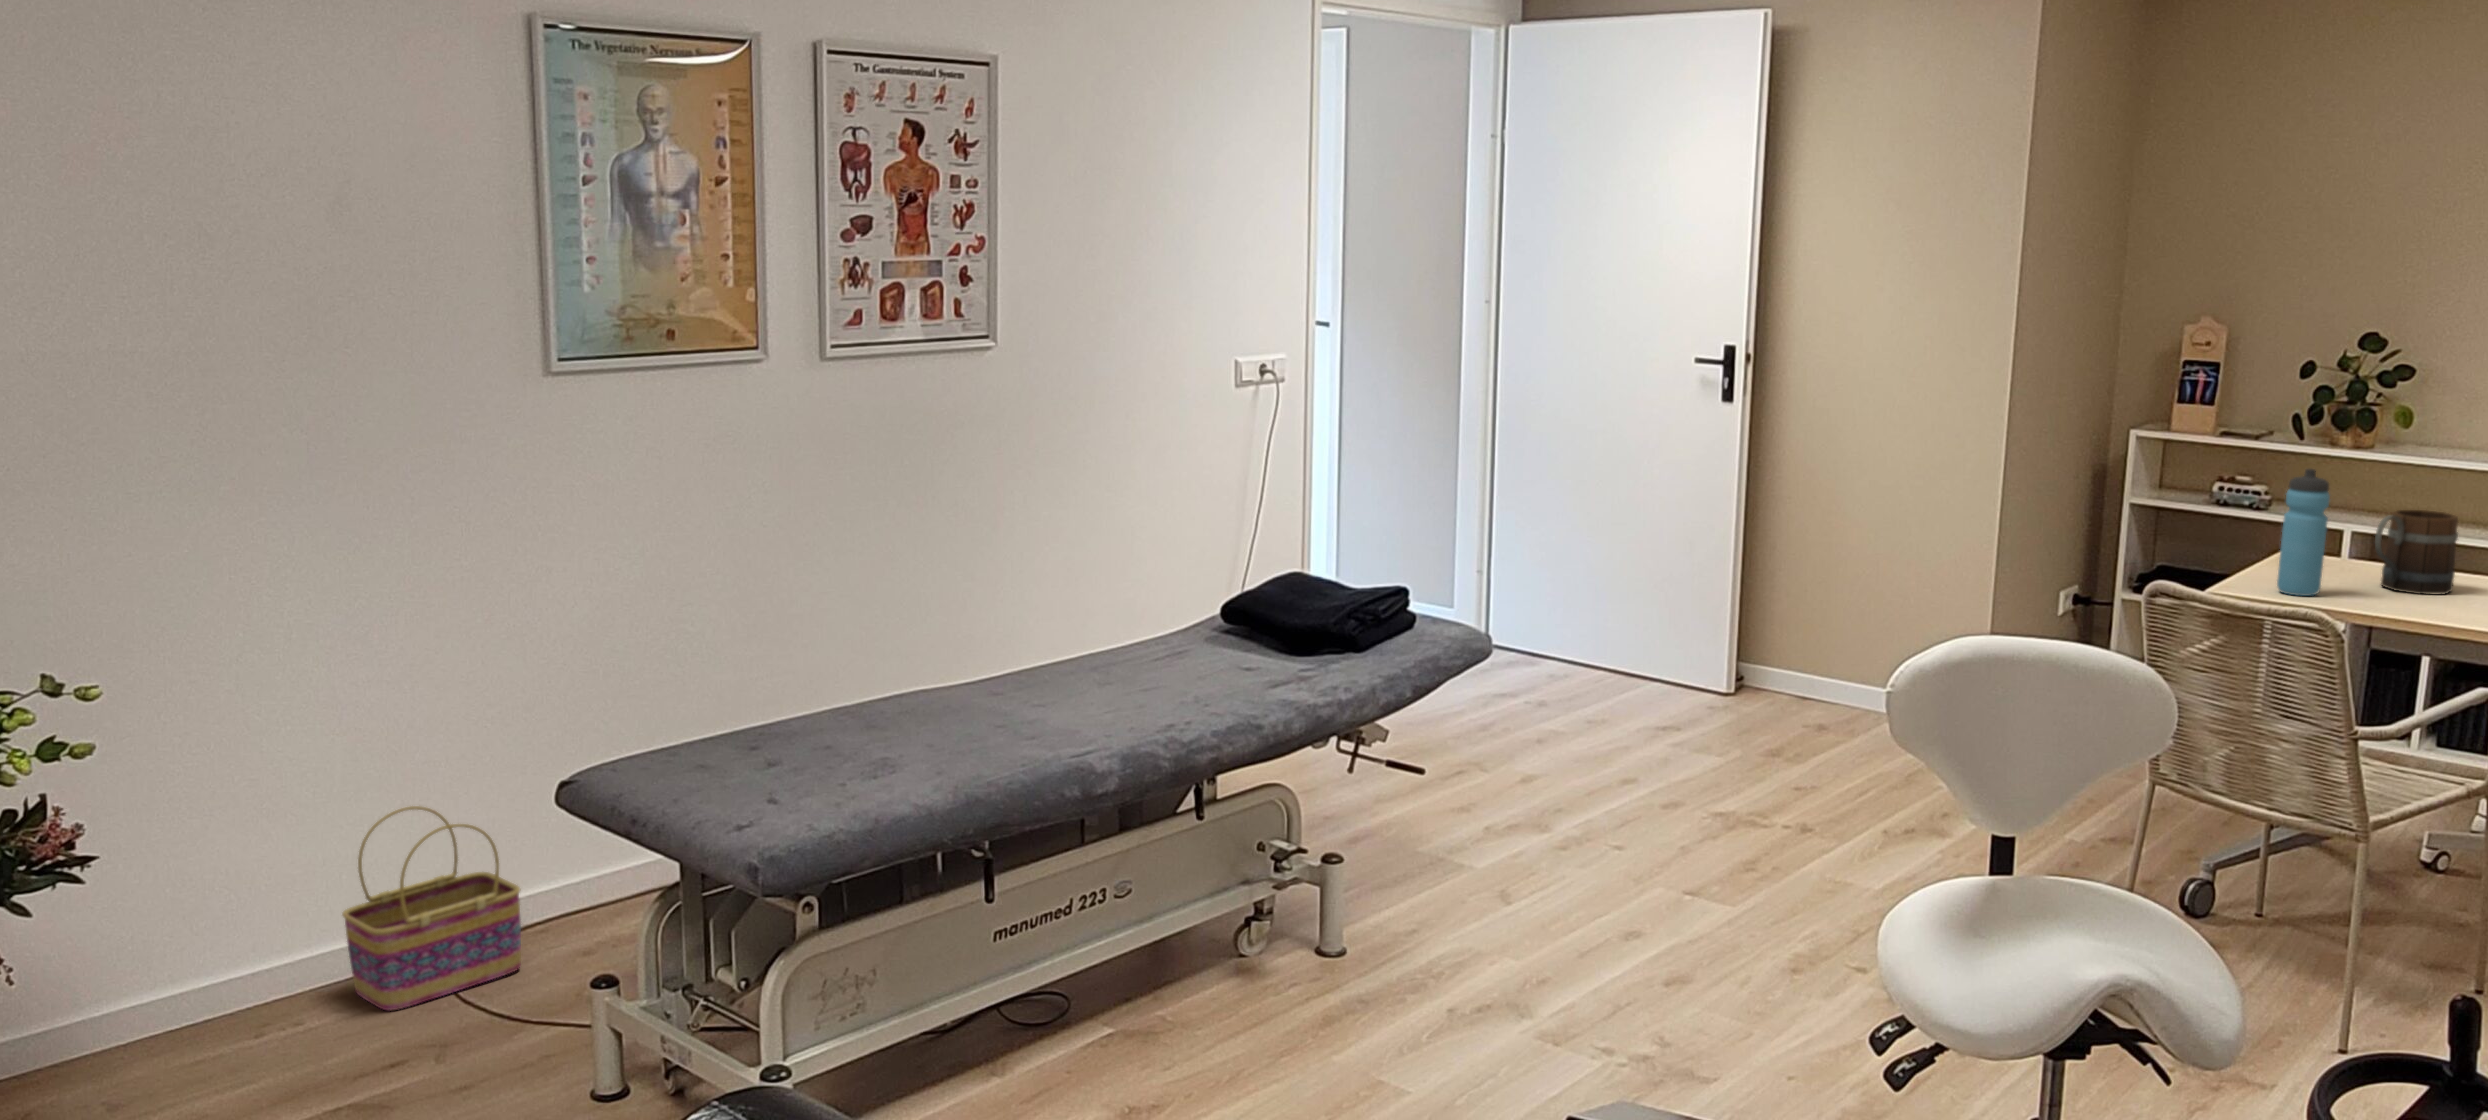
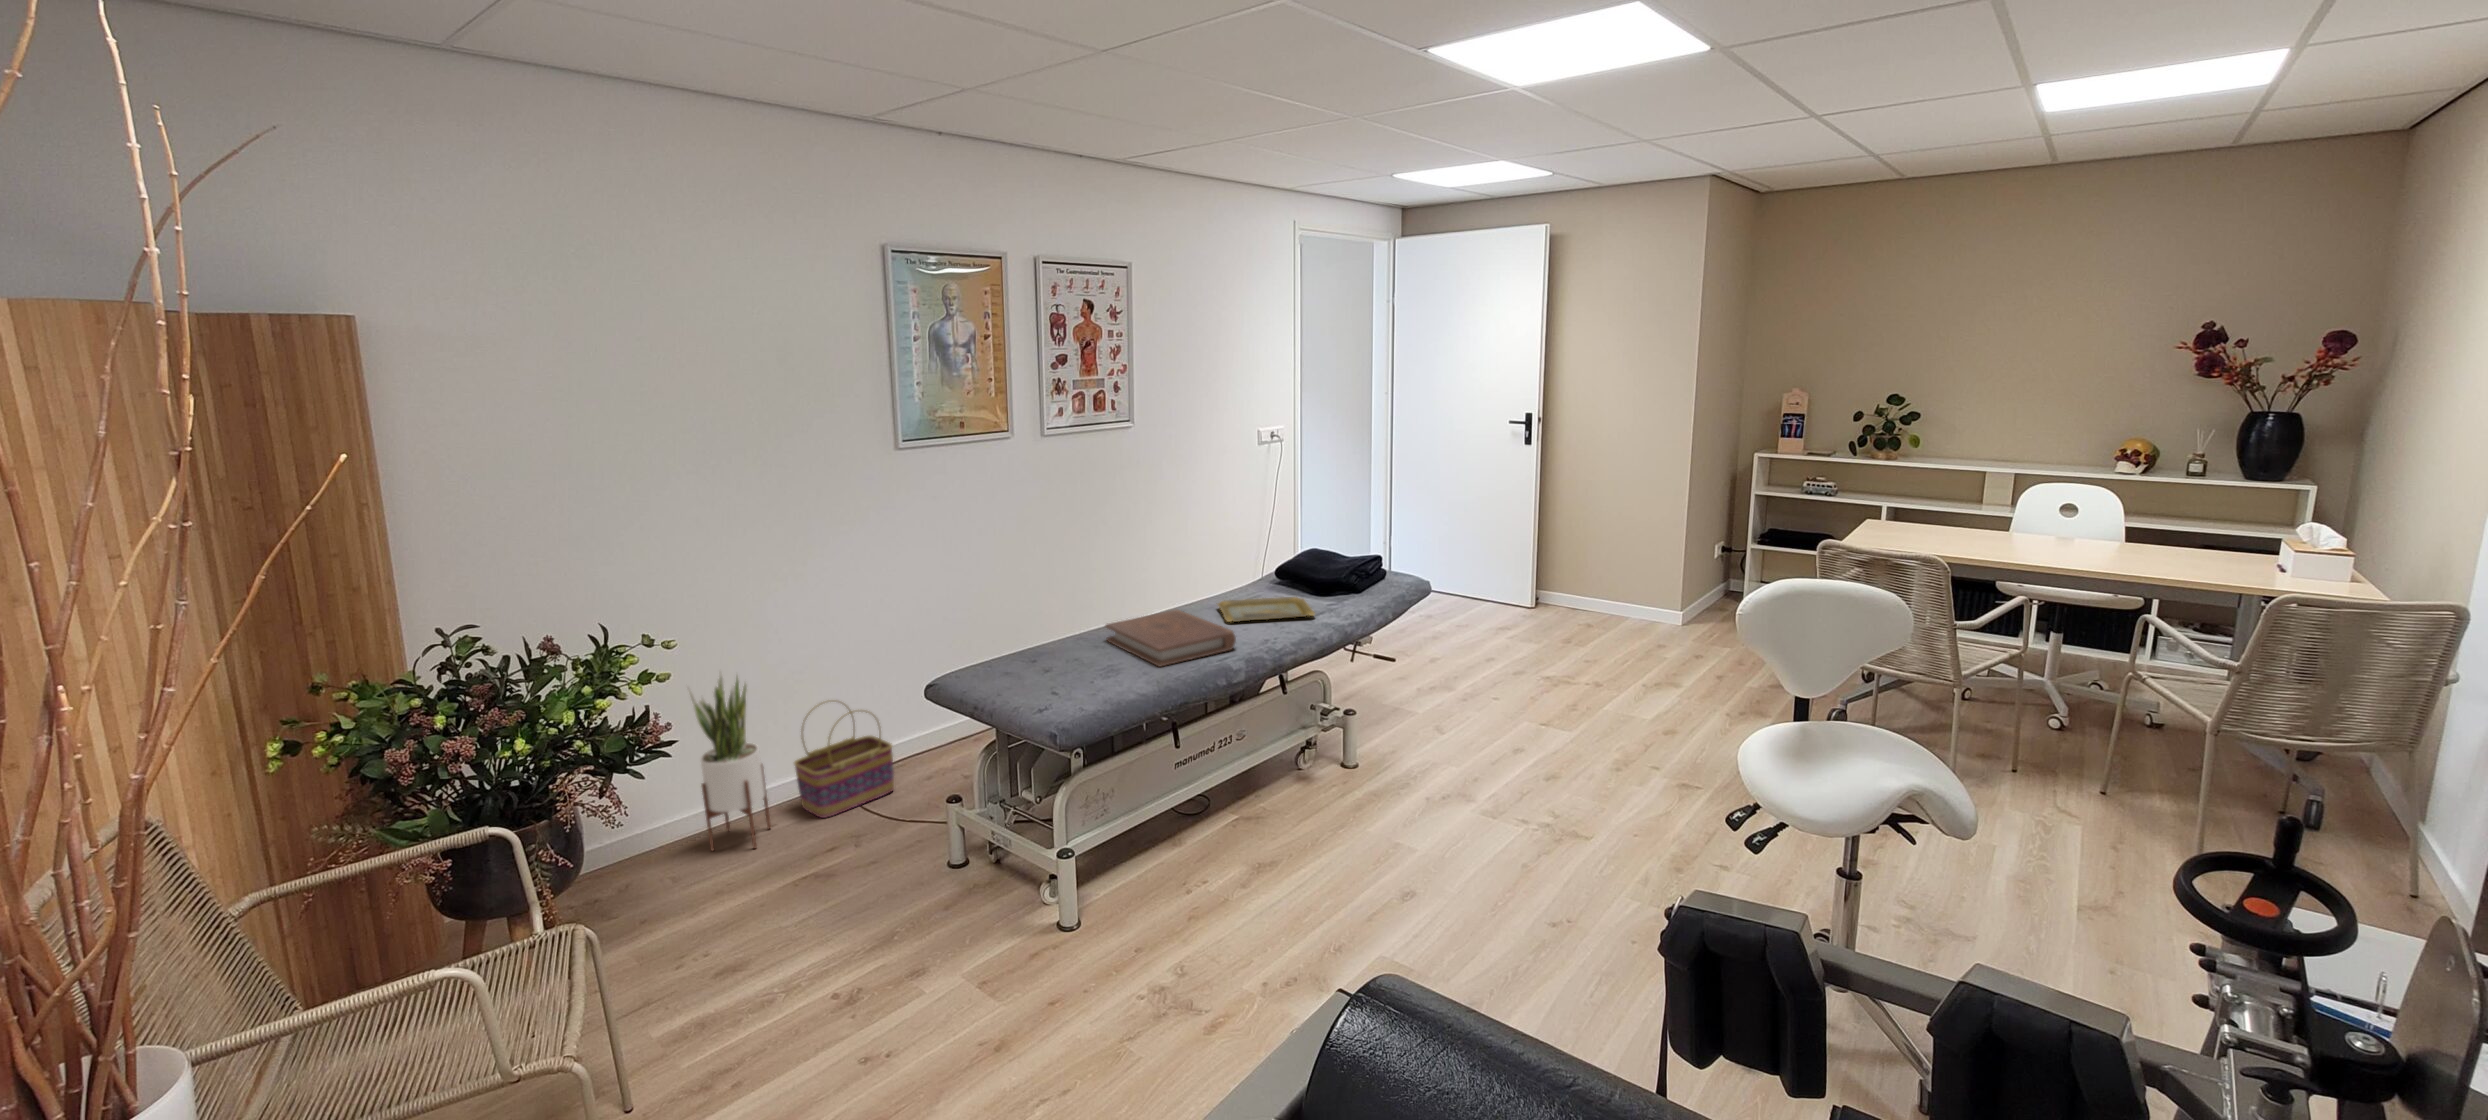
water bottle: present [2277,469,2330,596] -> none [1880,472,1912,545]
mug: present [2375,510,2458,595] -> none [1936,494,1983,542]
tray: none [1098,652,1264,692] -> present [1218,597,1315,622]
book: none [888,667,1107,761] -> present [1106,610,1236,667]
potted plant: none [146,743,295,1059] -> present [687,671,771,851]

